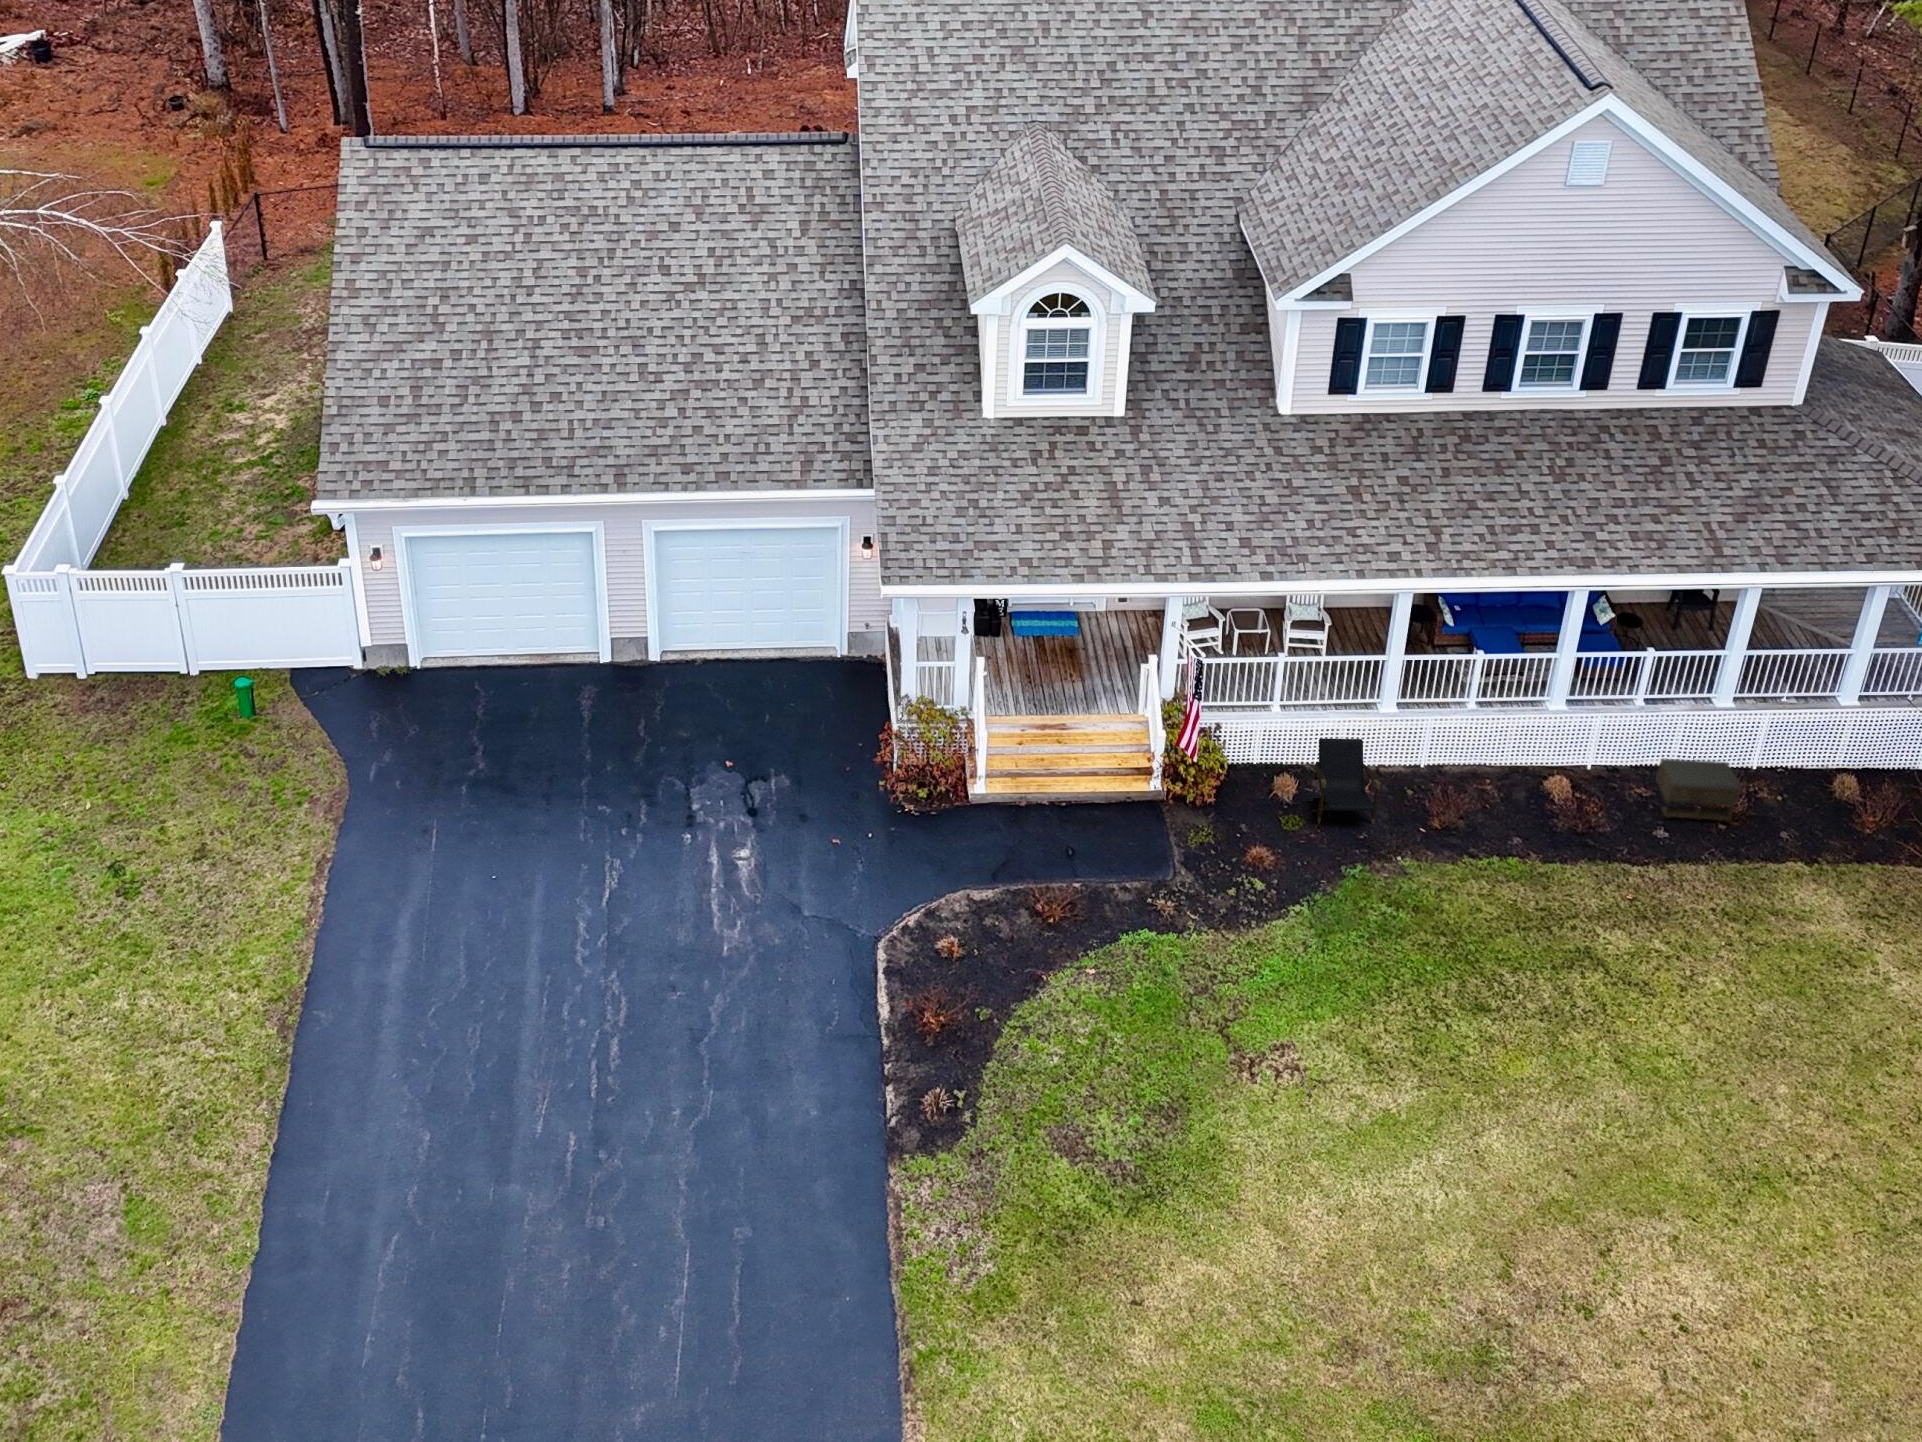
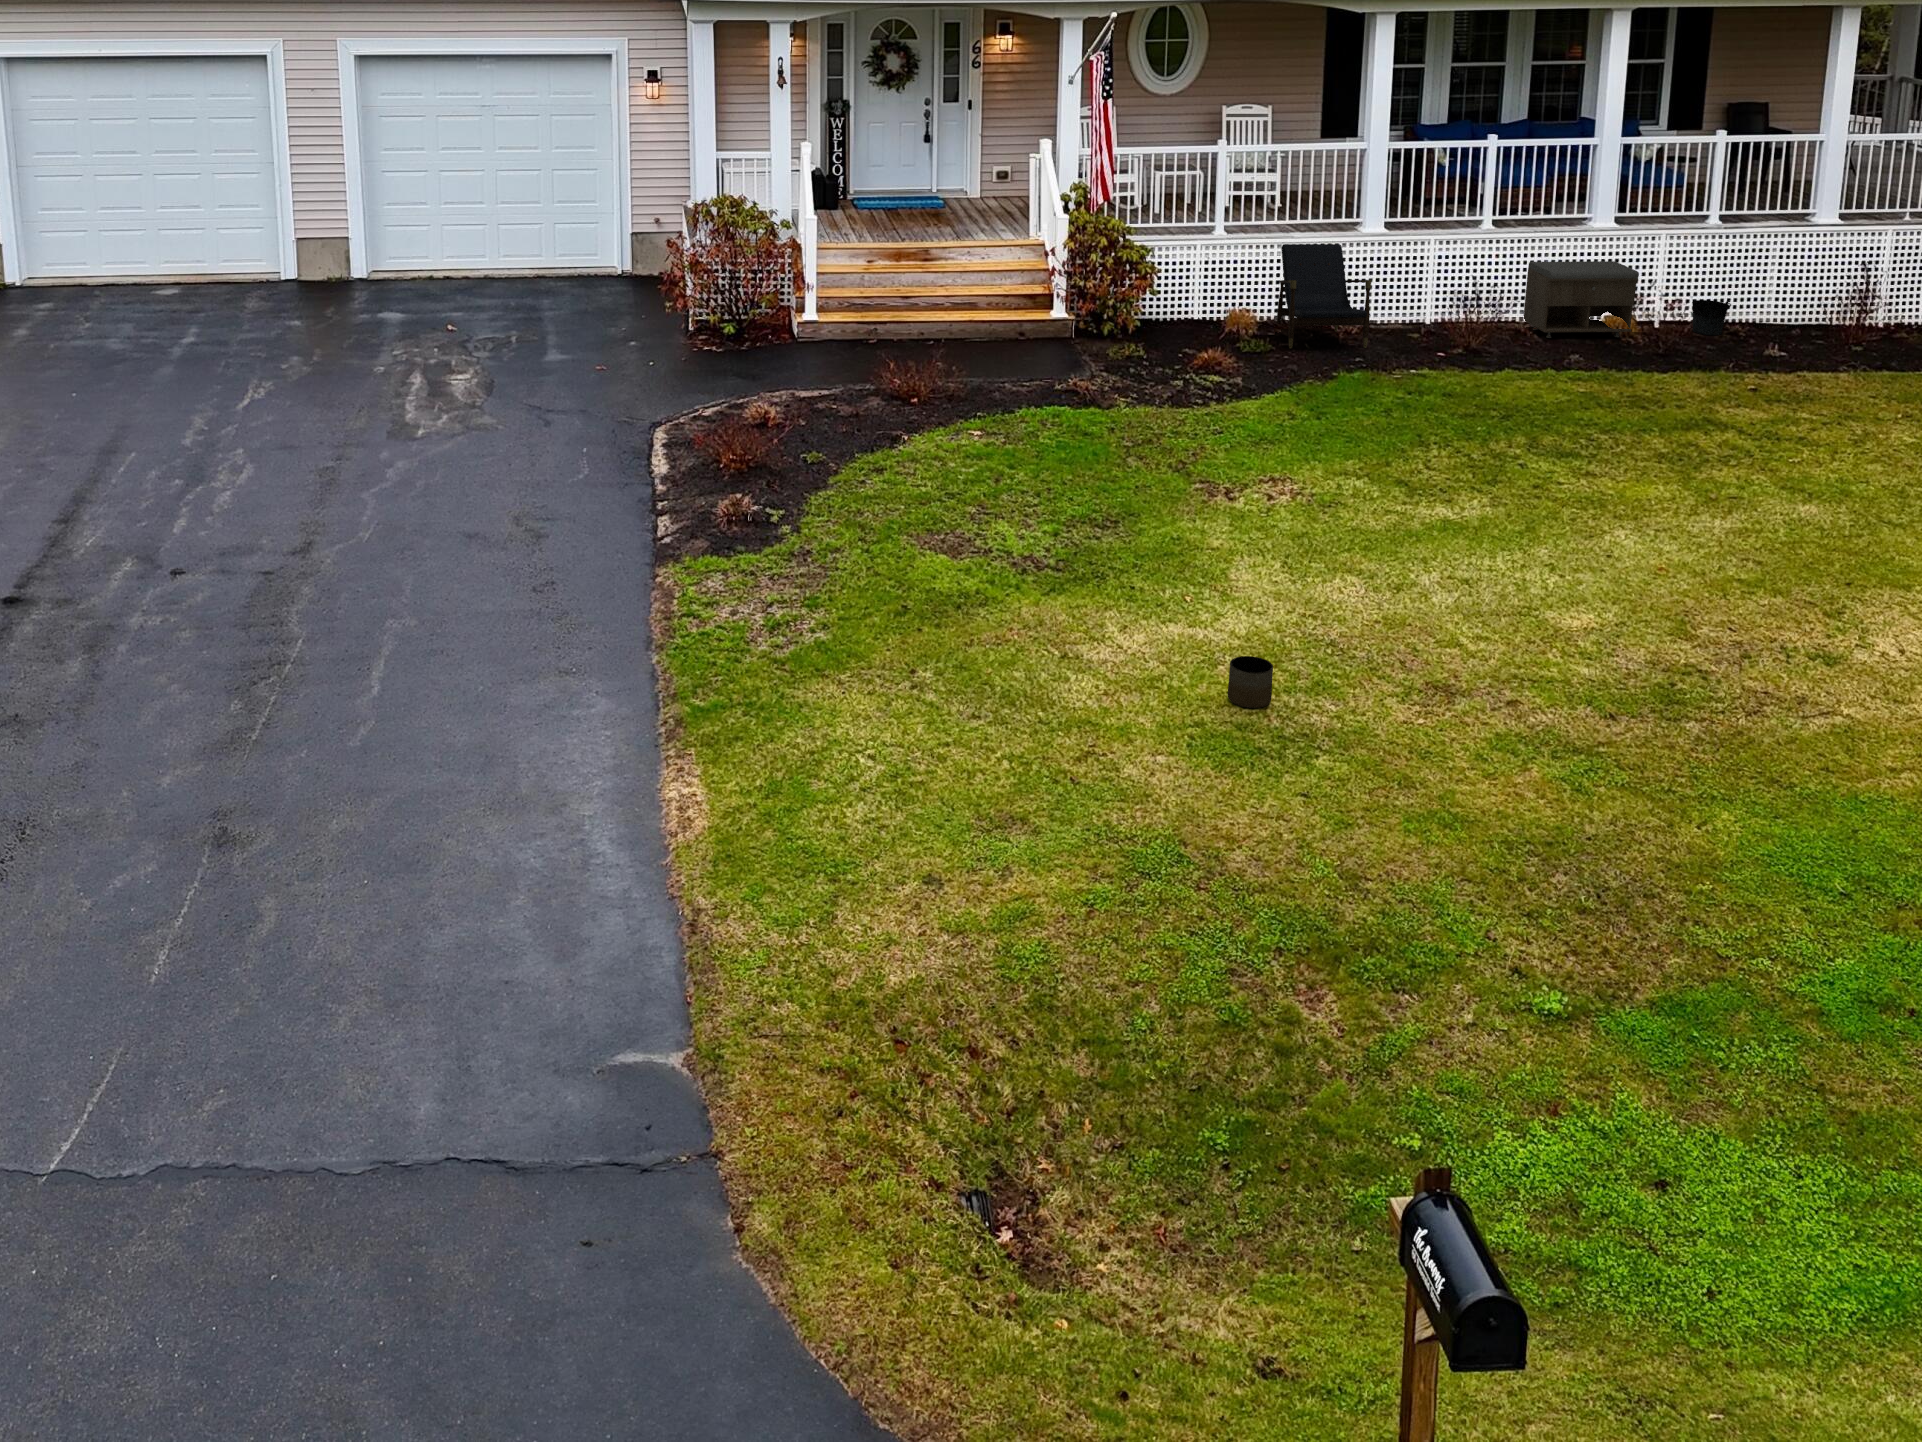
storage bench: present [1656,759,1741,821] -> present [1523,261,1639,338]
bucket: none [1616,780,1646,811] -> present [1692,300,1731,335]
planter: none [1232,1326,1259,1364] -> present [1228,656,1273,708]

